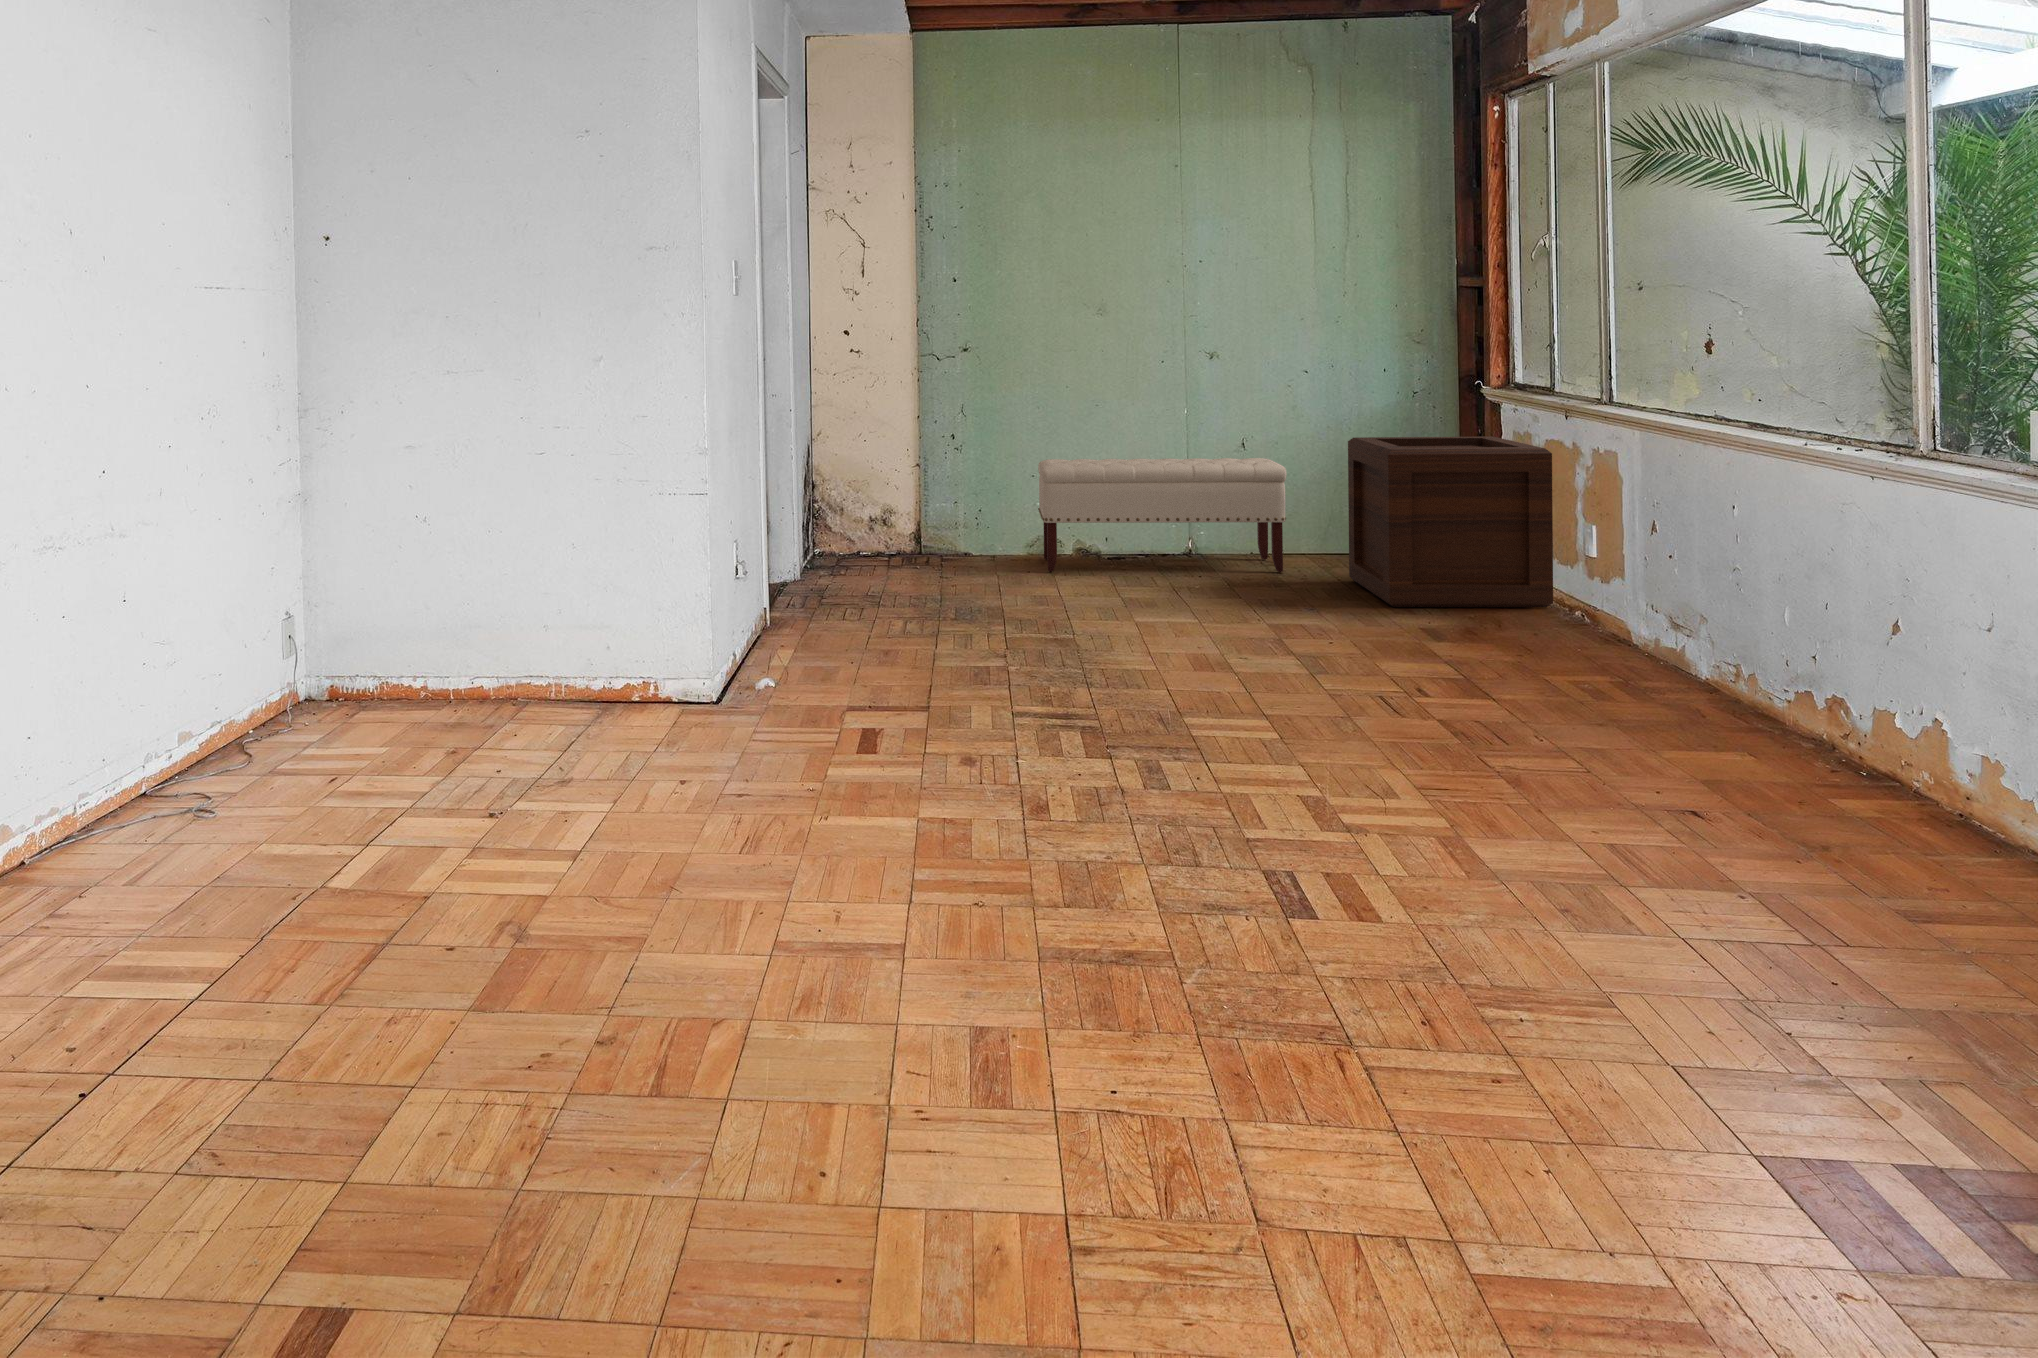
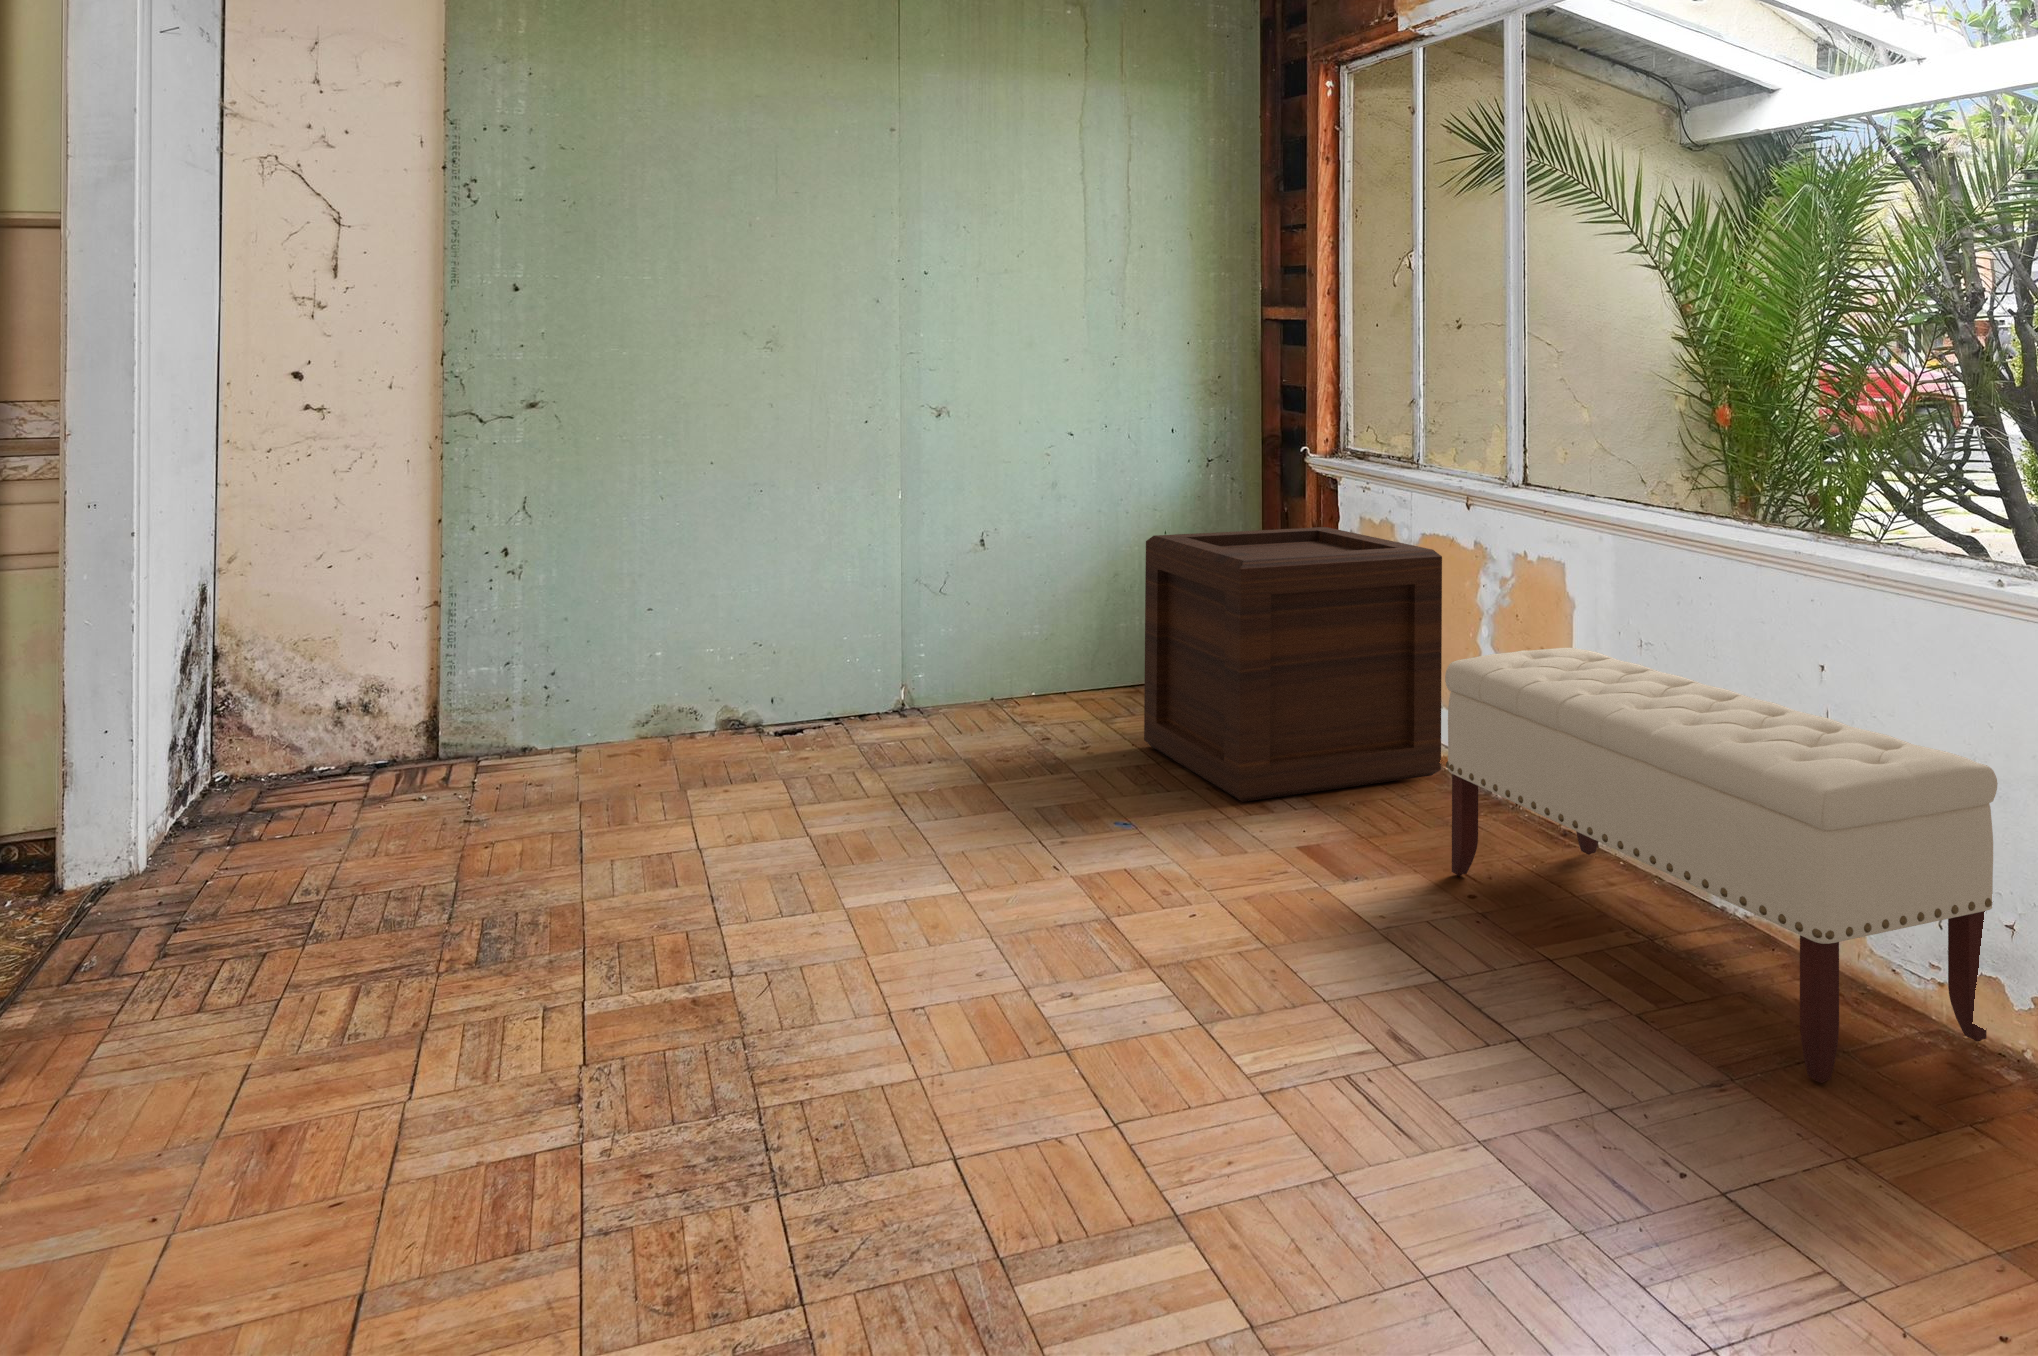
bench: present [1038,458,1287,572] -> present [1445,648,1998,1083]

